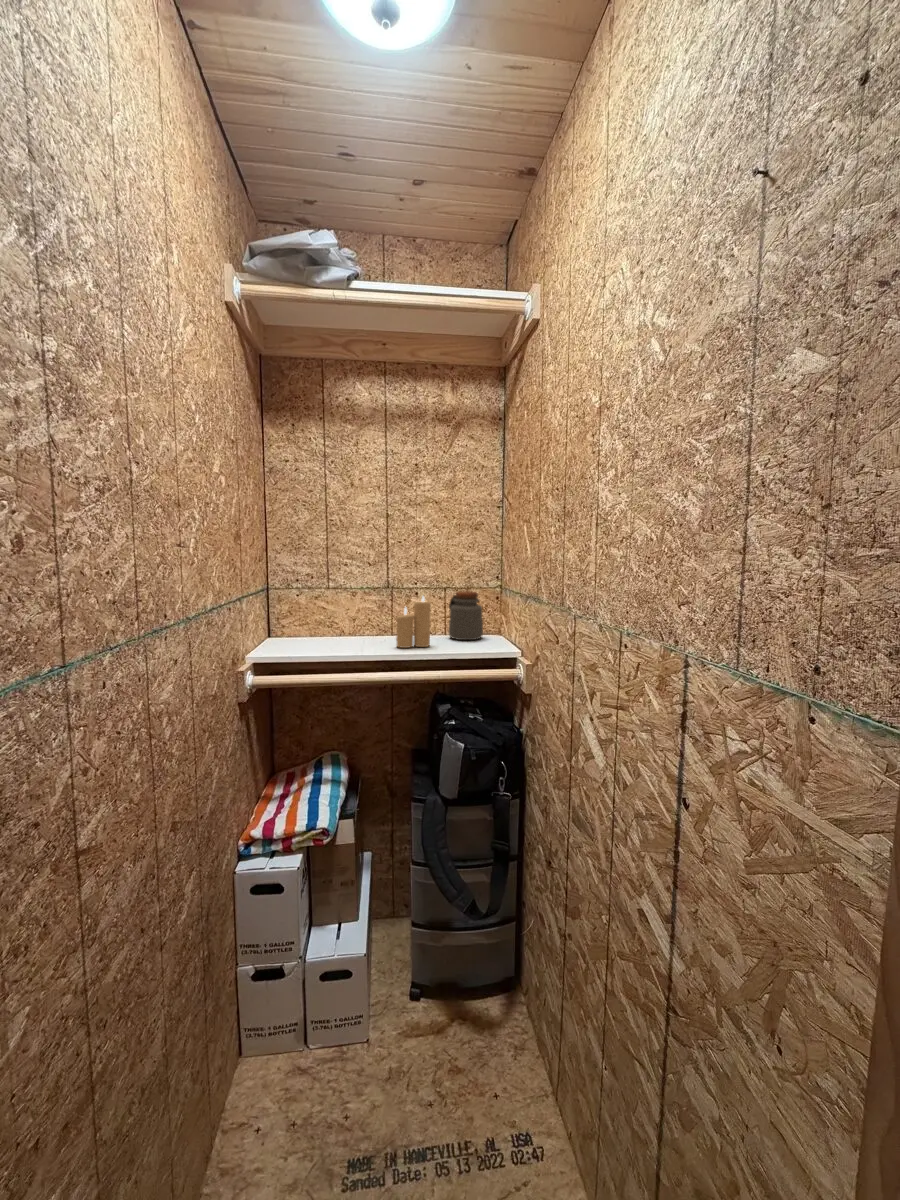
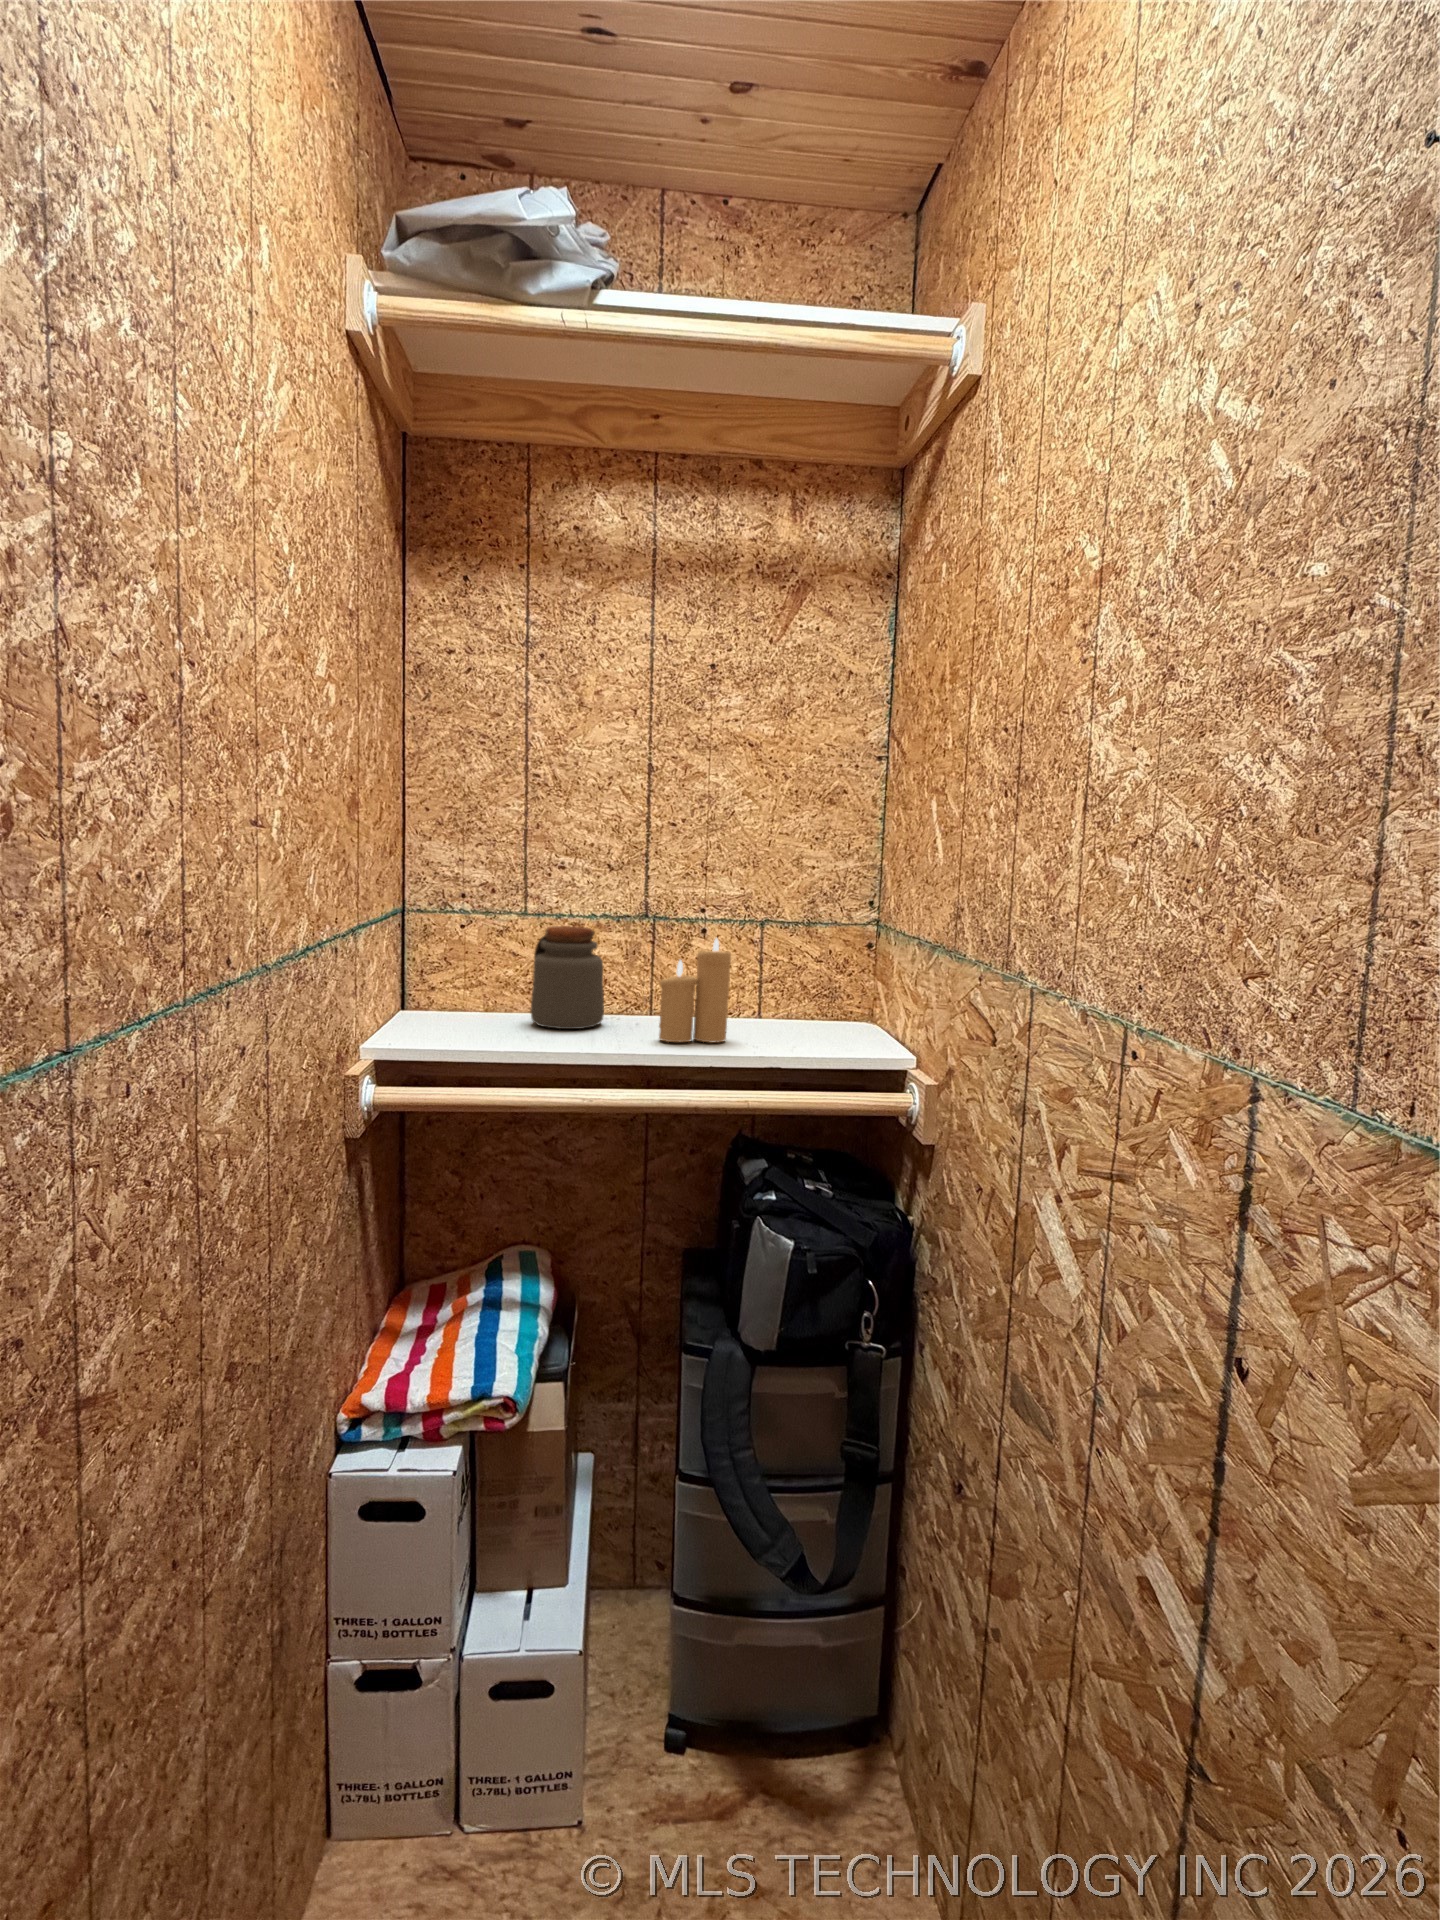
jar: present [449,591,483,640] -> present [531,926,604,1029]

